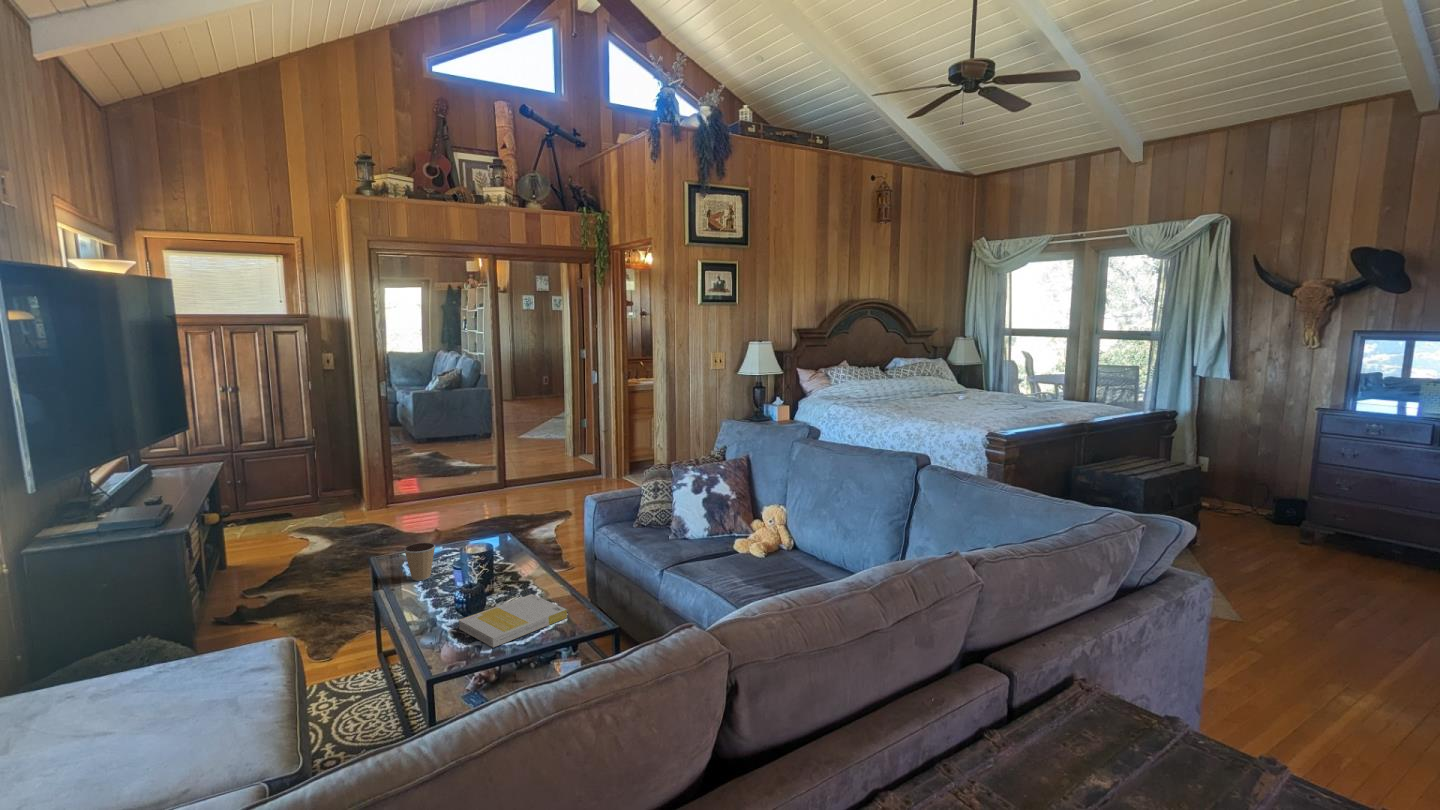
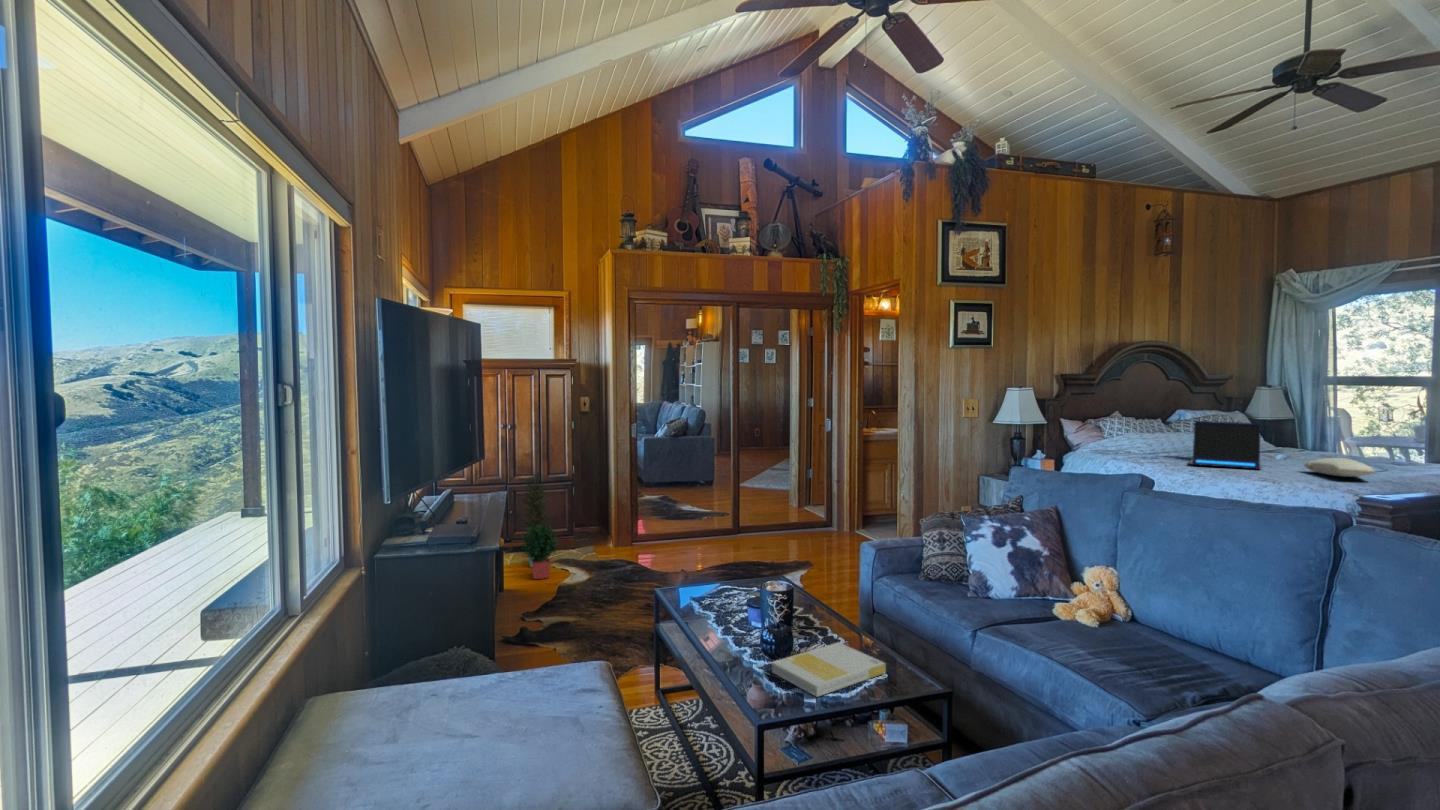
laptop: none [887,370,942,411] -> present [1190,421,1262,469]
pillow: none [967,400,1009,415] -> present [1305,458,1375,477]
potted plant: none [247,436,297,551] -> present [521,474,558,579]
coffee cup: present [404,543,435,581] -> none [697,578,727,617]

